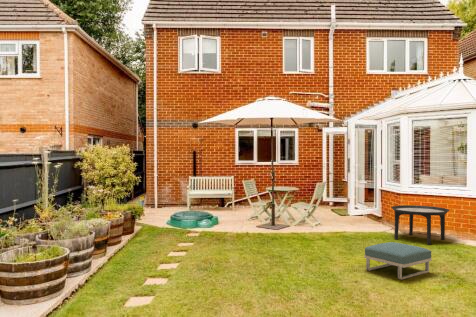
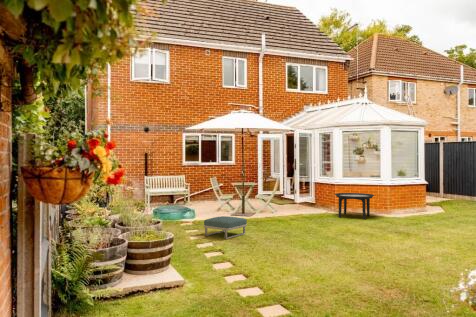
footstool: present [364,242,432,280] -> present [204,216,247,239]

